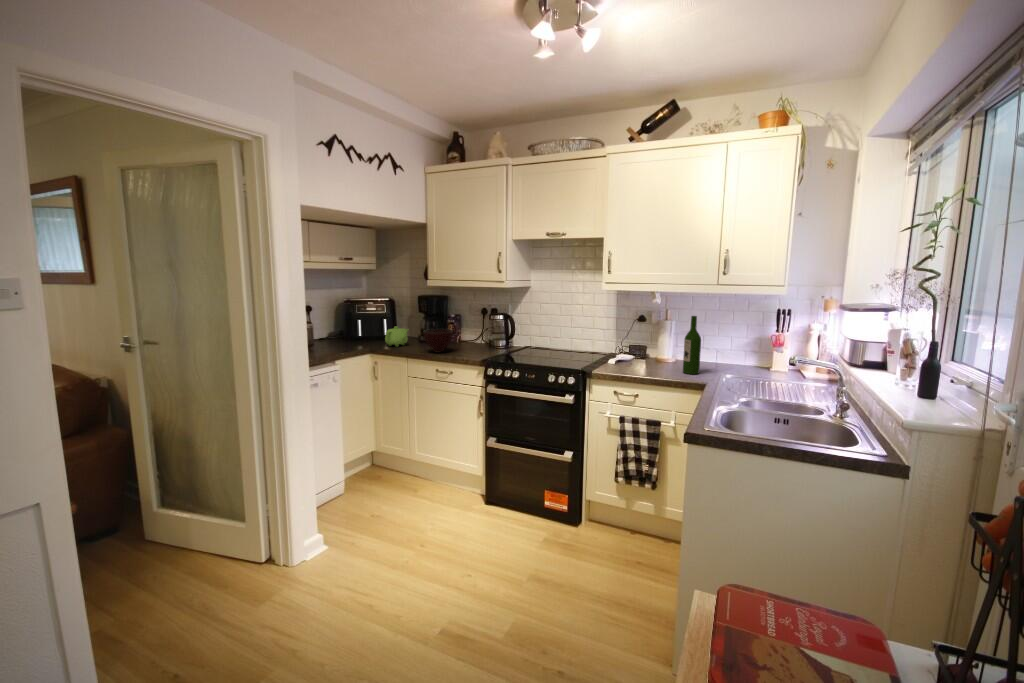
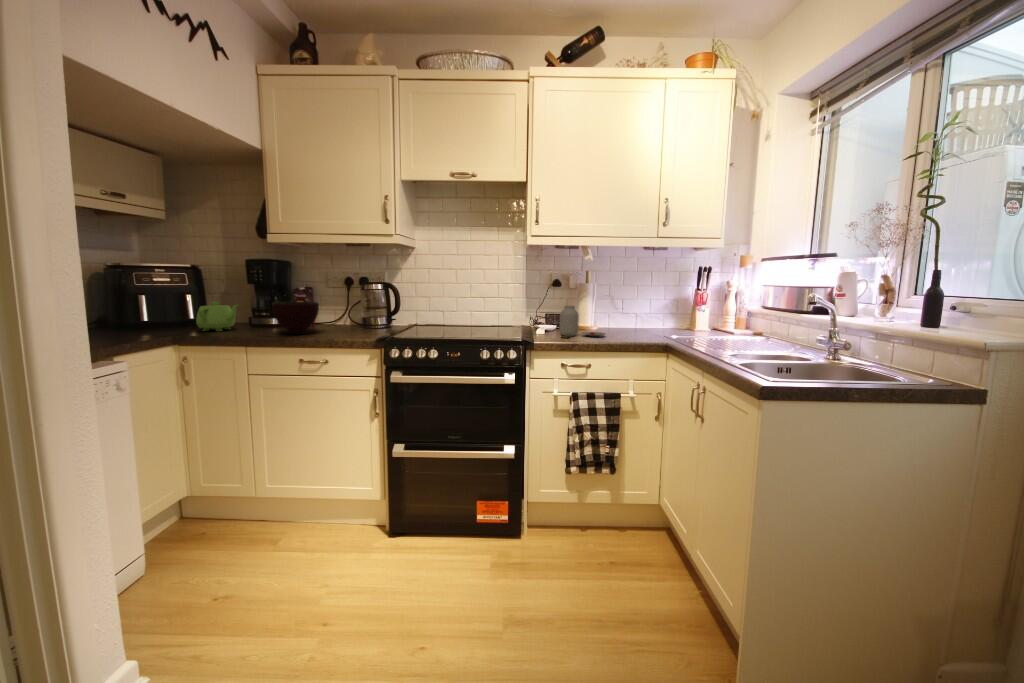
wine bottle: present [683,316,701,374] -> none [626,272,646,337]
jar: none [620,342,663,370] -> present [559,306,605,338]

